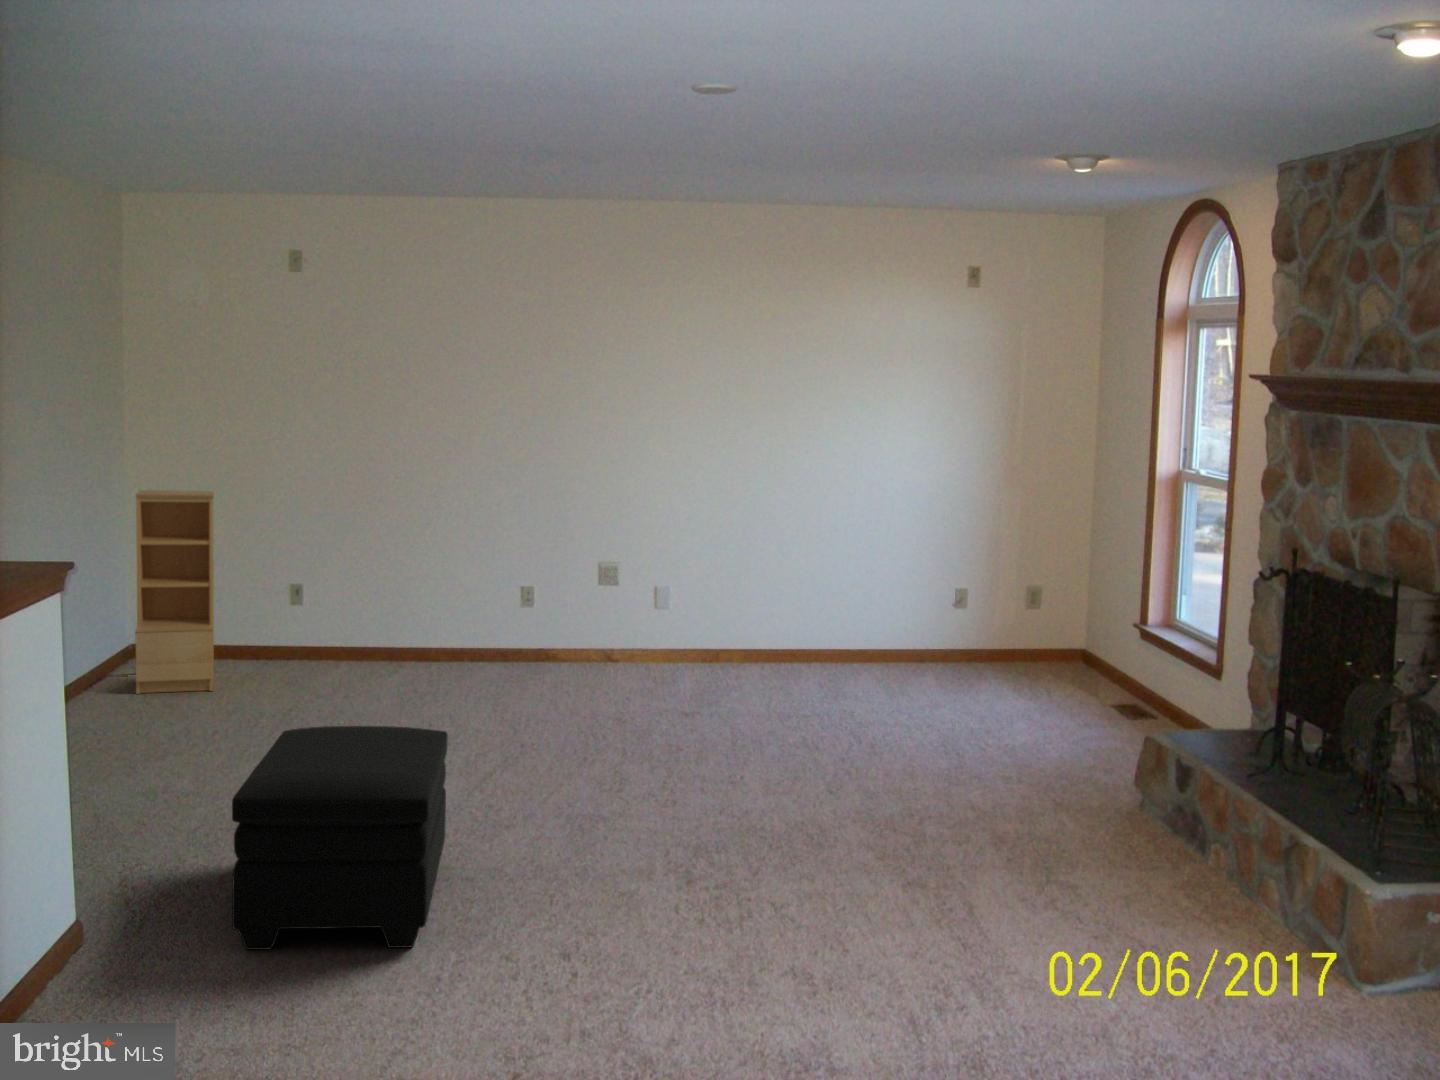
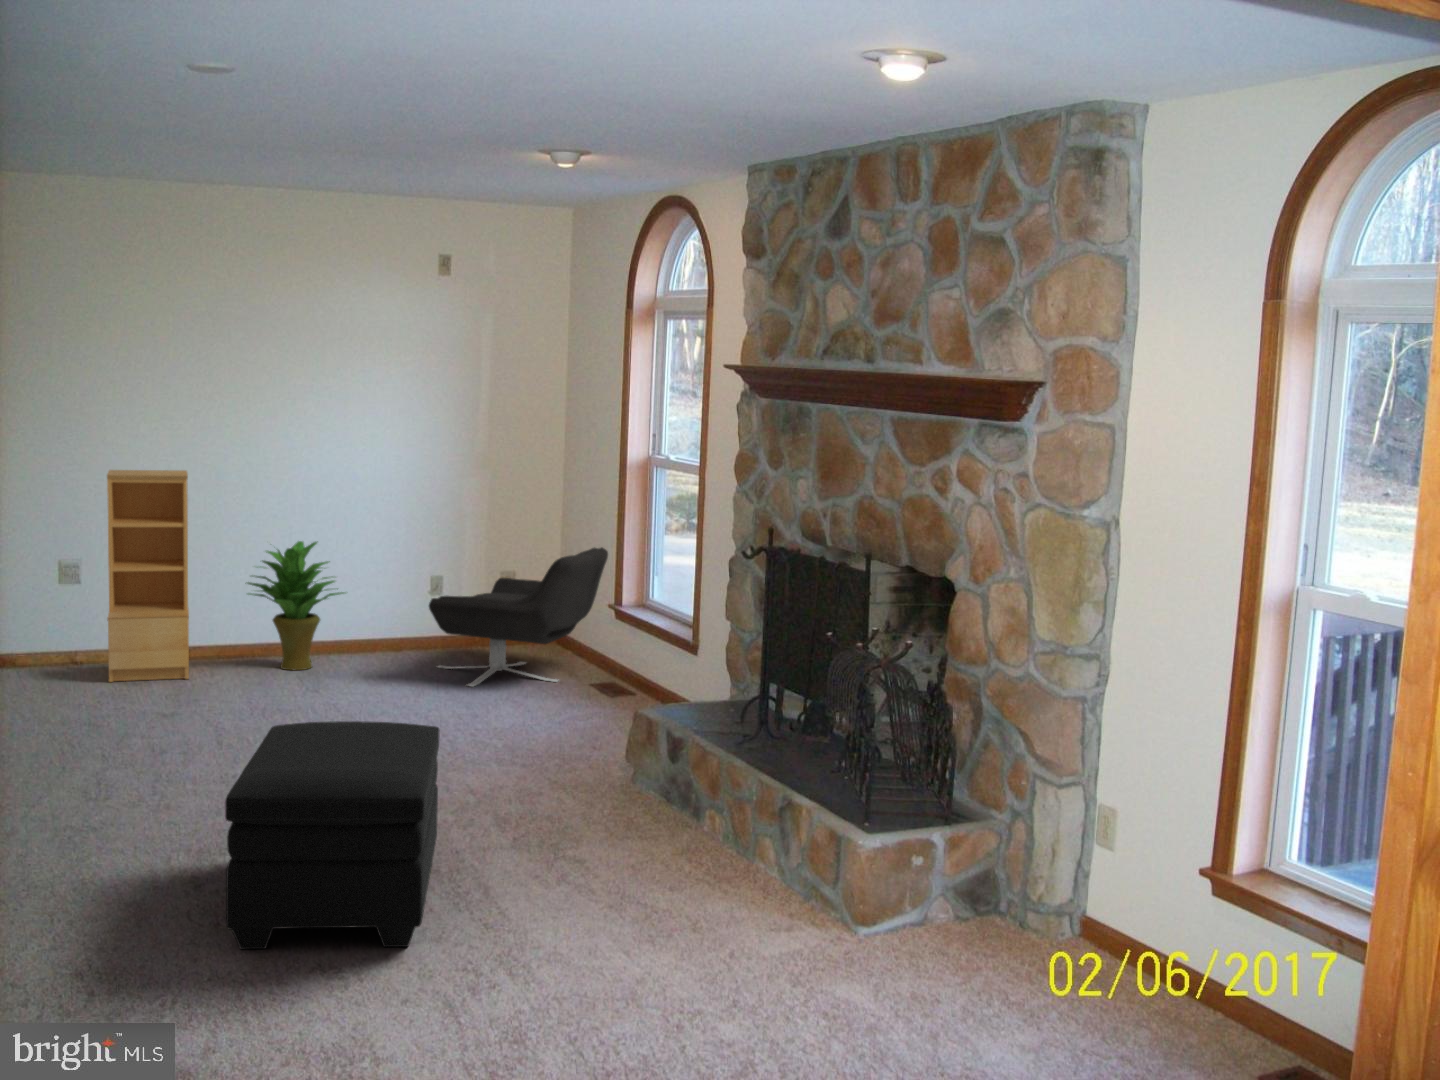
potted plant: none [268,558,367,683] -> present [247,541,344,670]
lounge chair: none [444,564,617,698] -> present [429,547,608,687]

